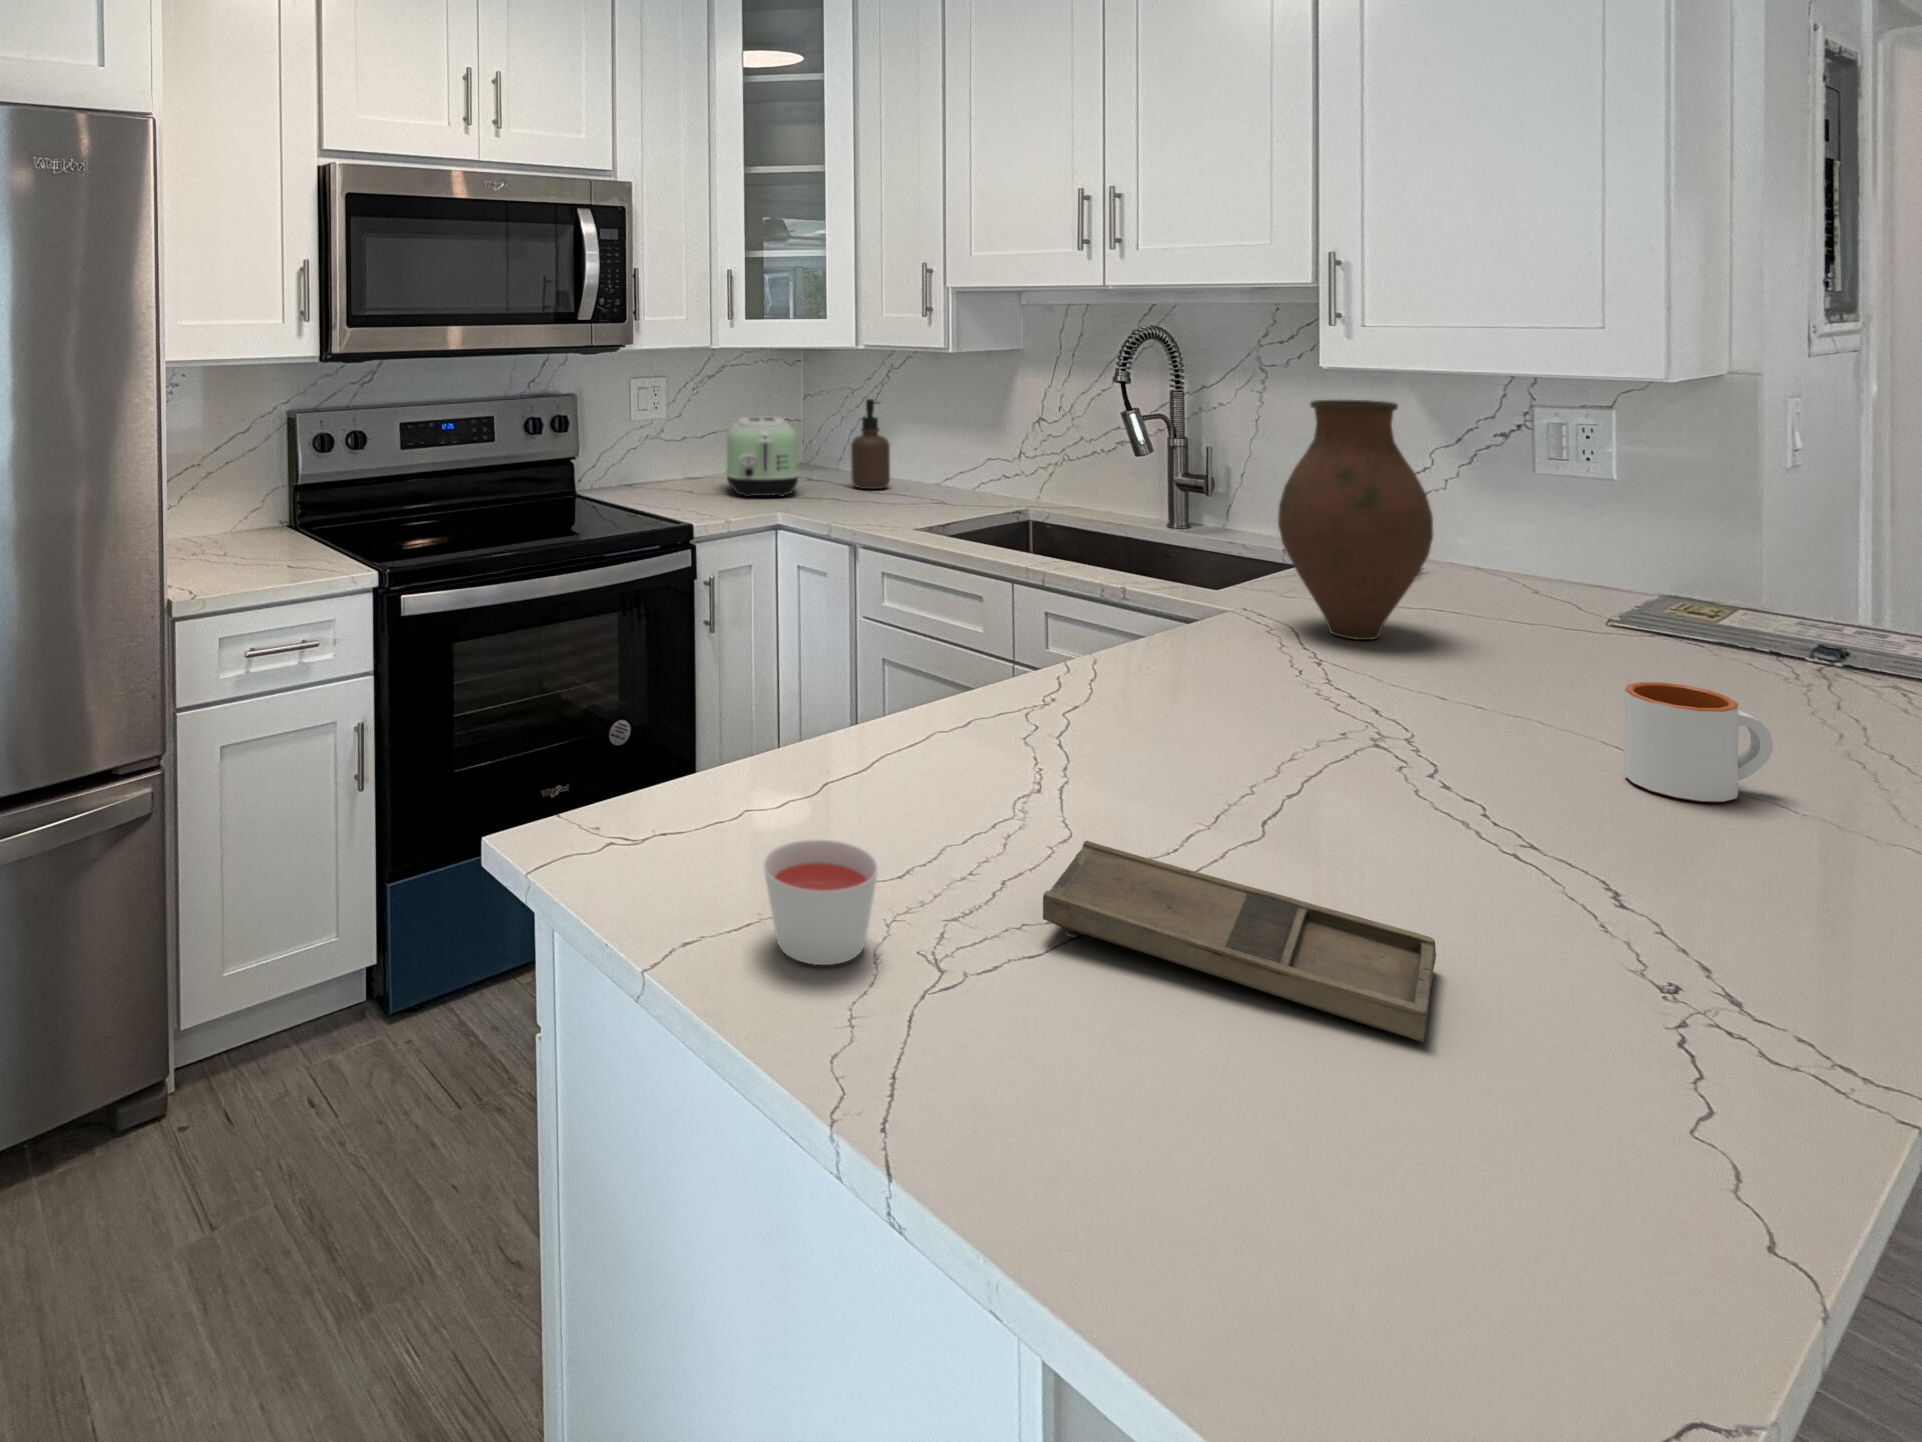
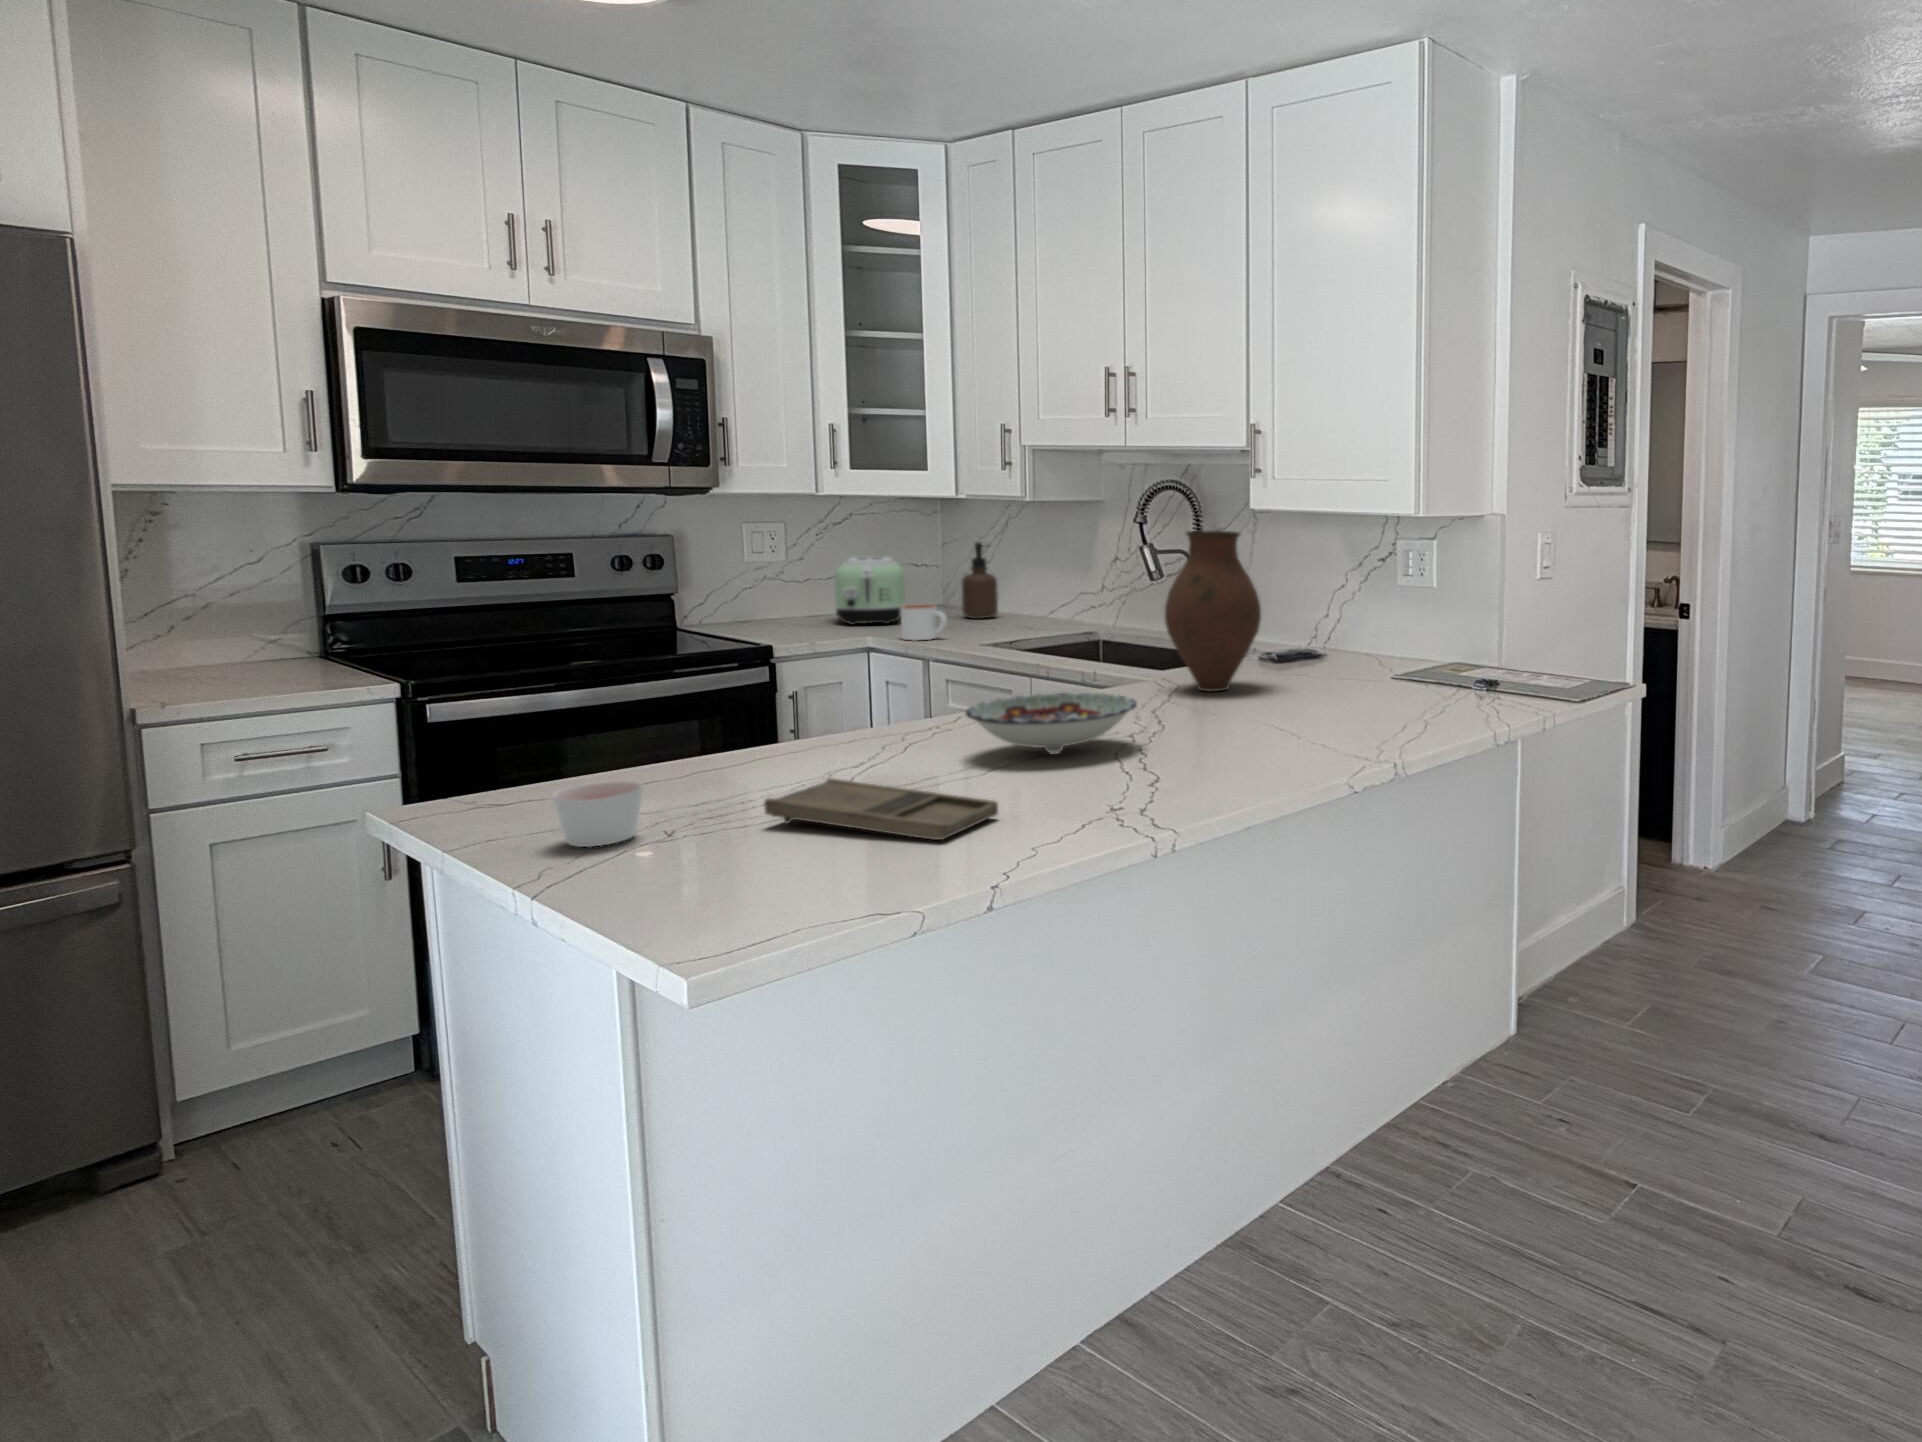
bowl: none [1166,666,1432,775] -> present [966,693,1137,753]
mug: present [1624,682,1773,802] -> present [901,605,947,641]

